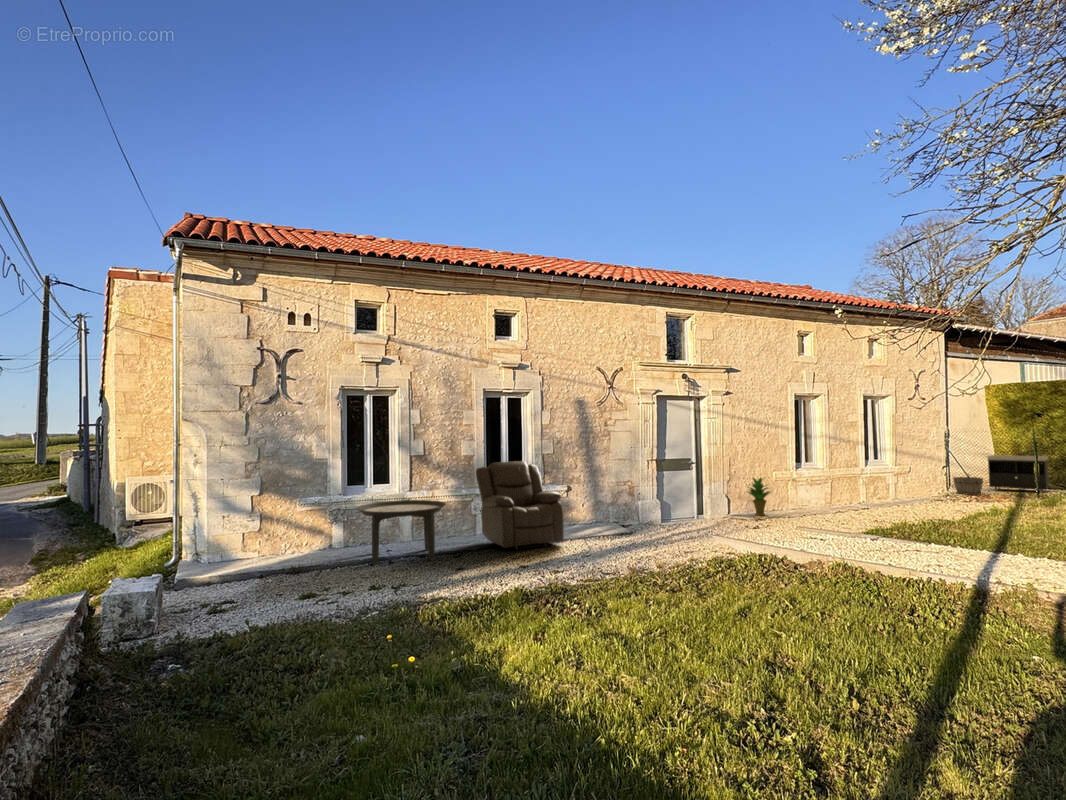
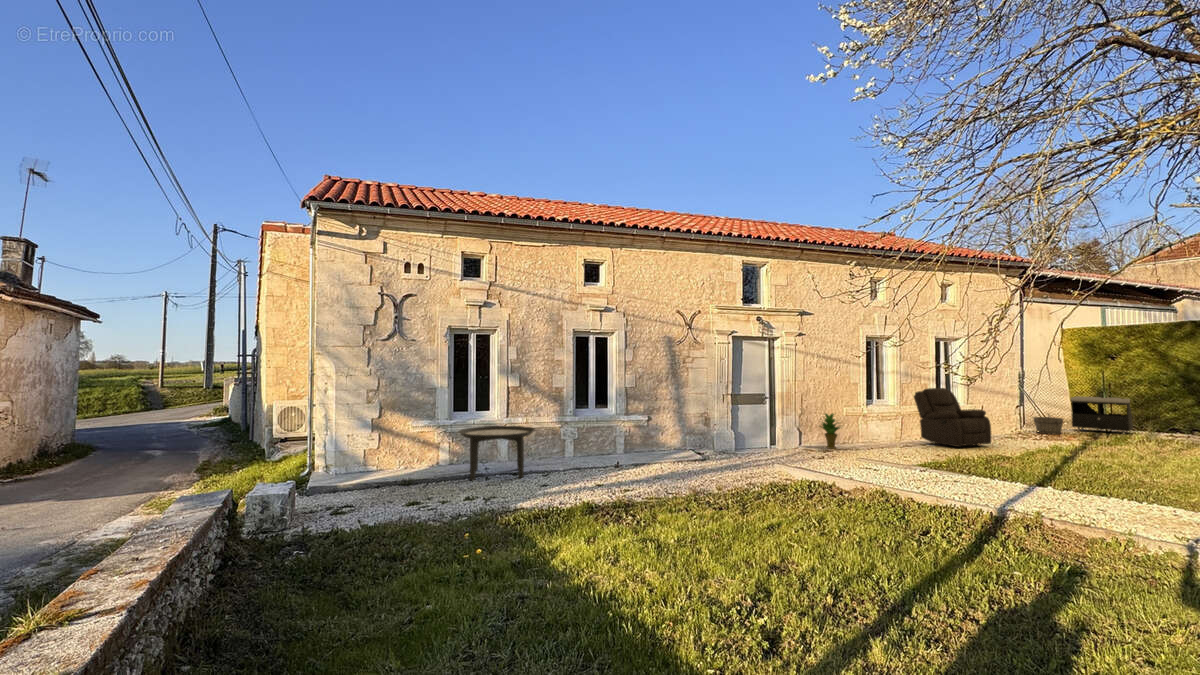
chair: present [476,461,564,549] -> present [914,388,991,448]

